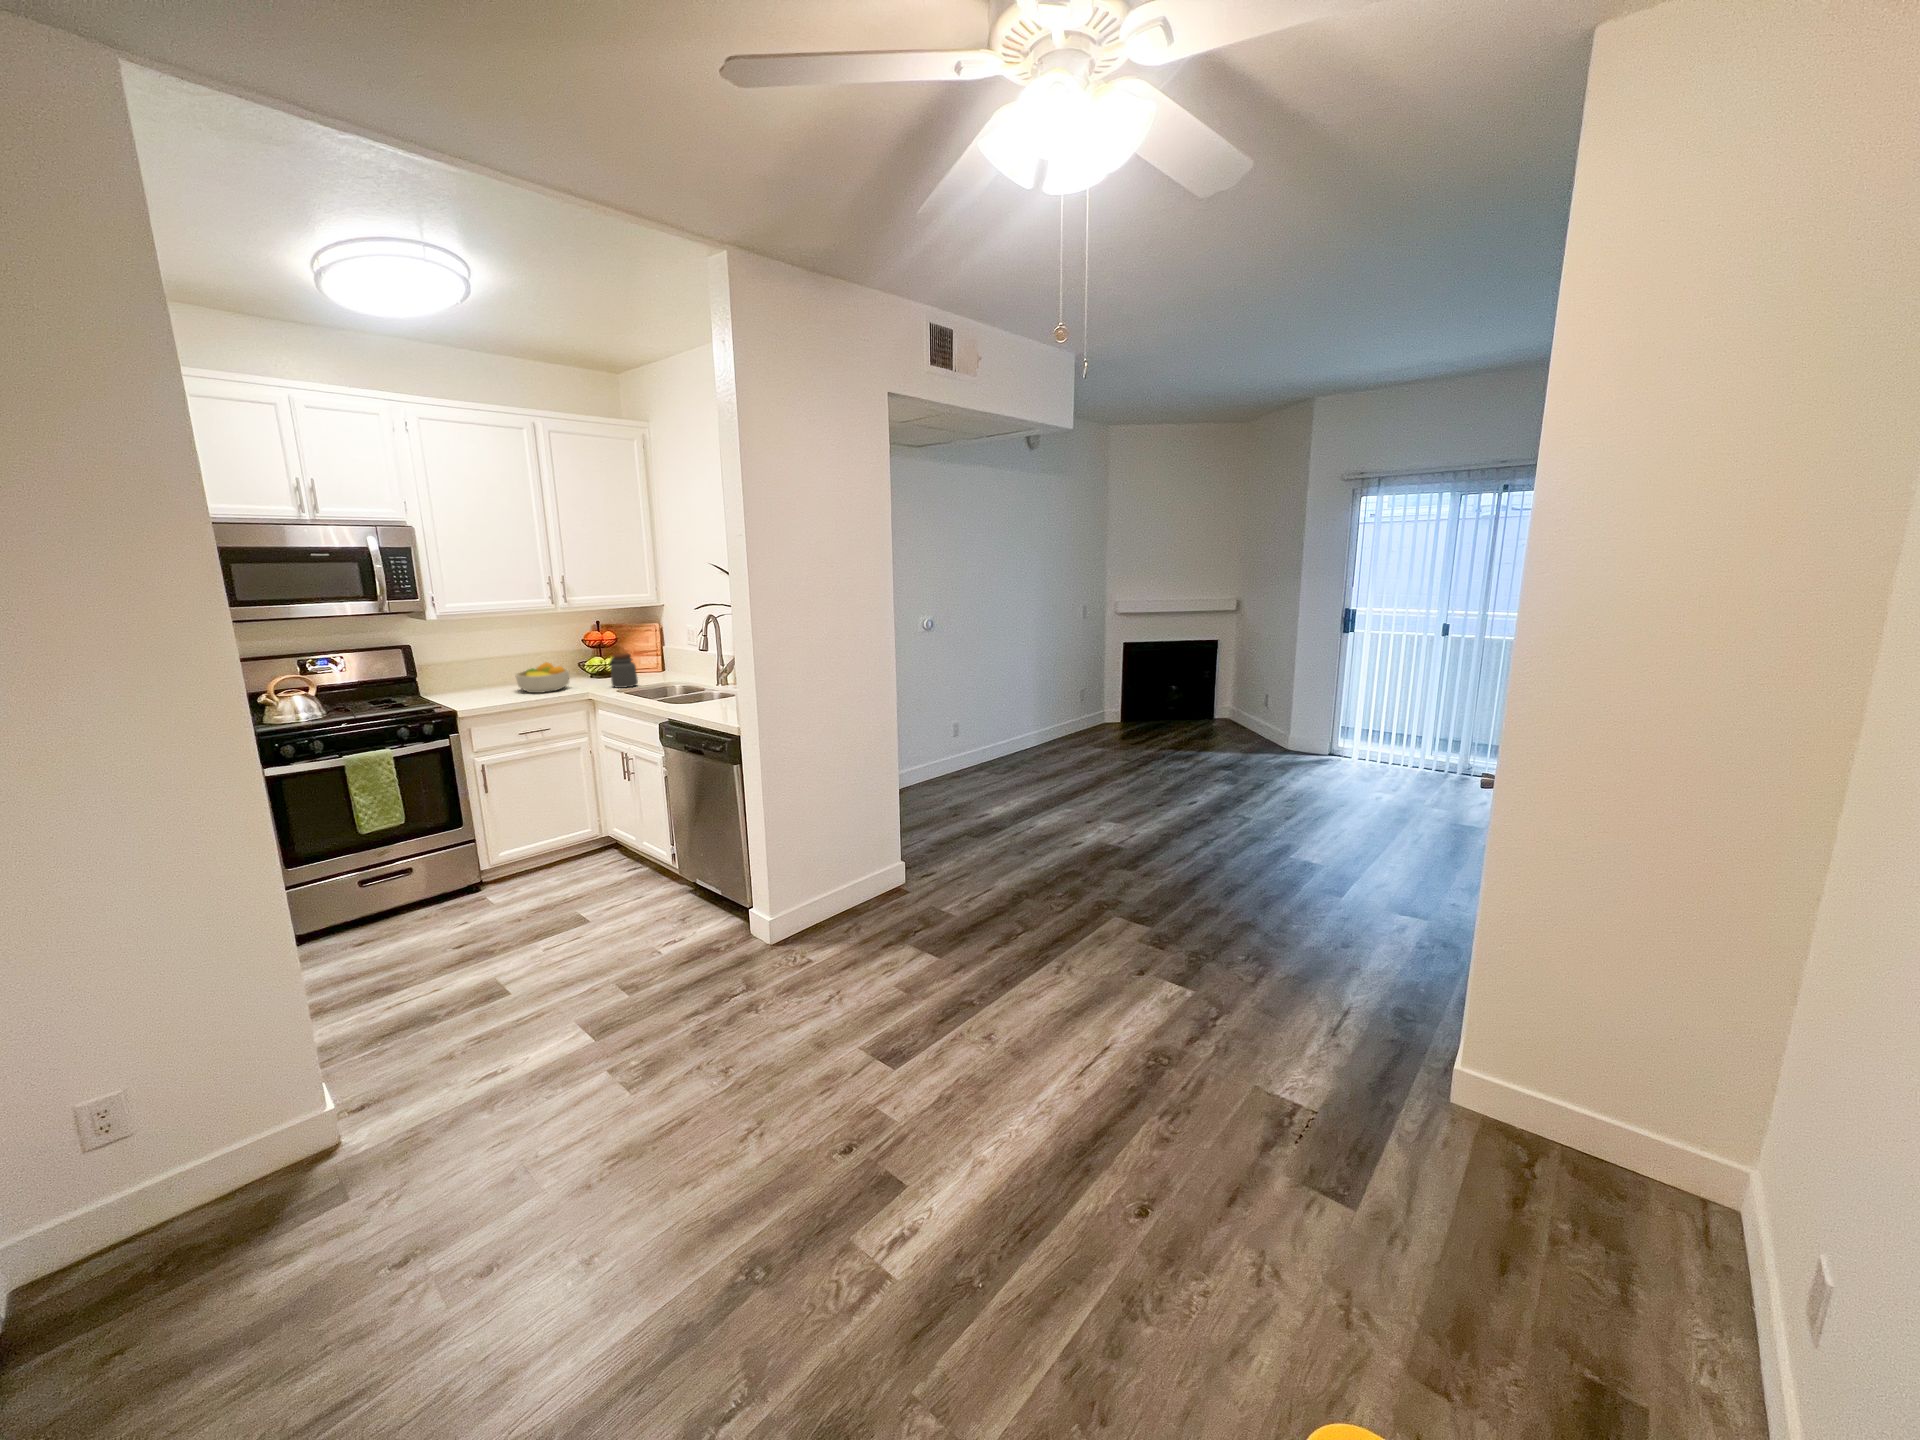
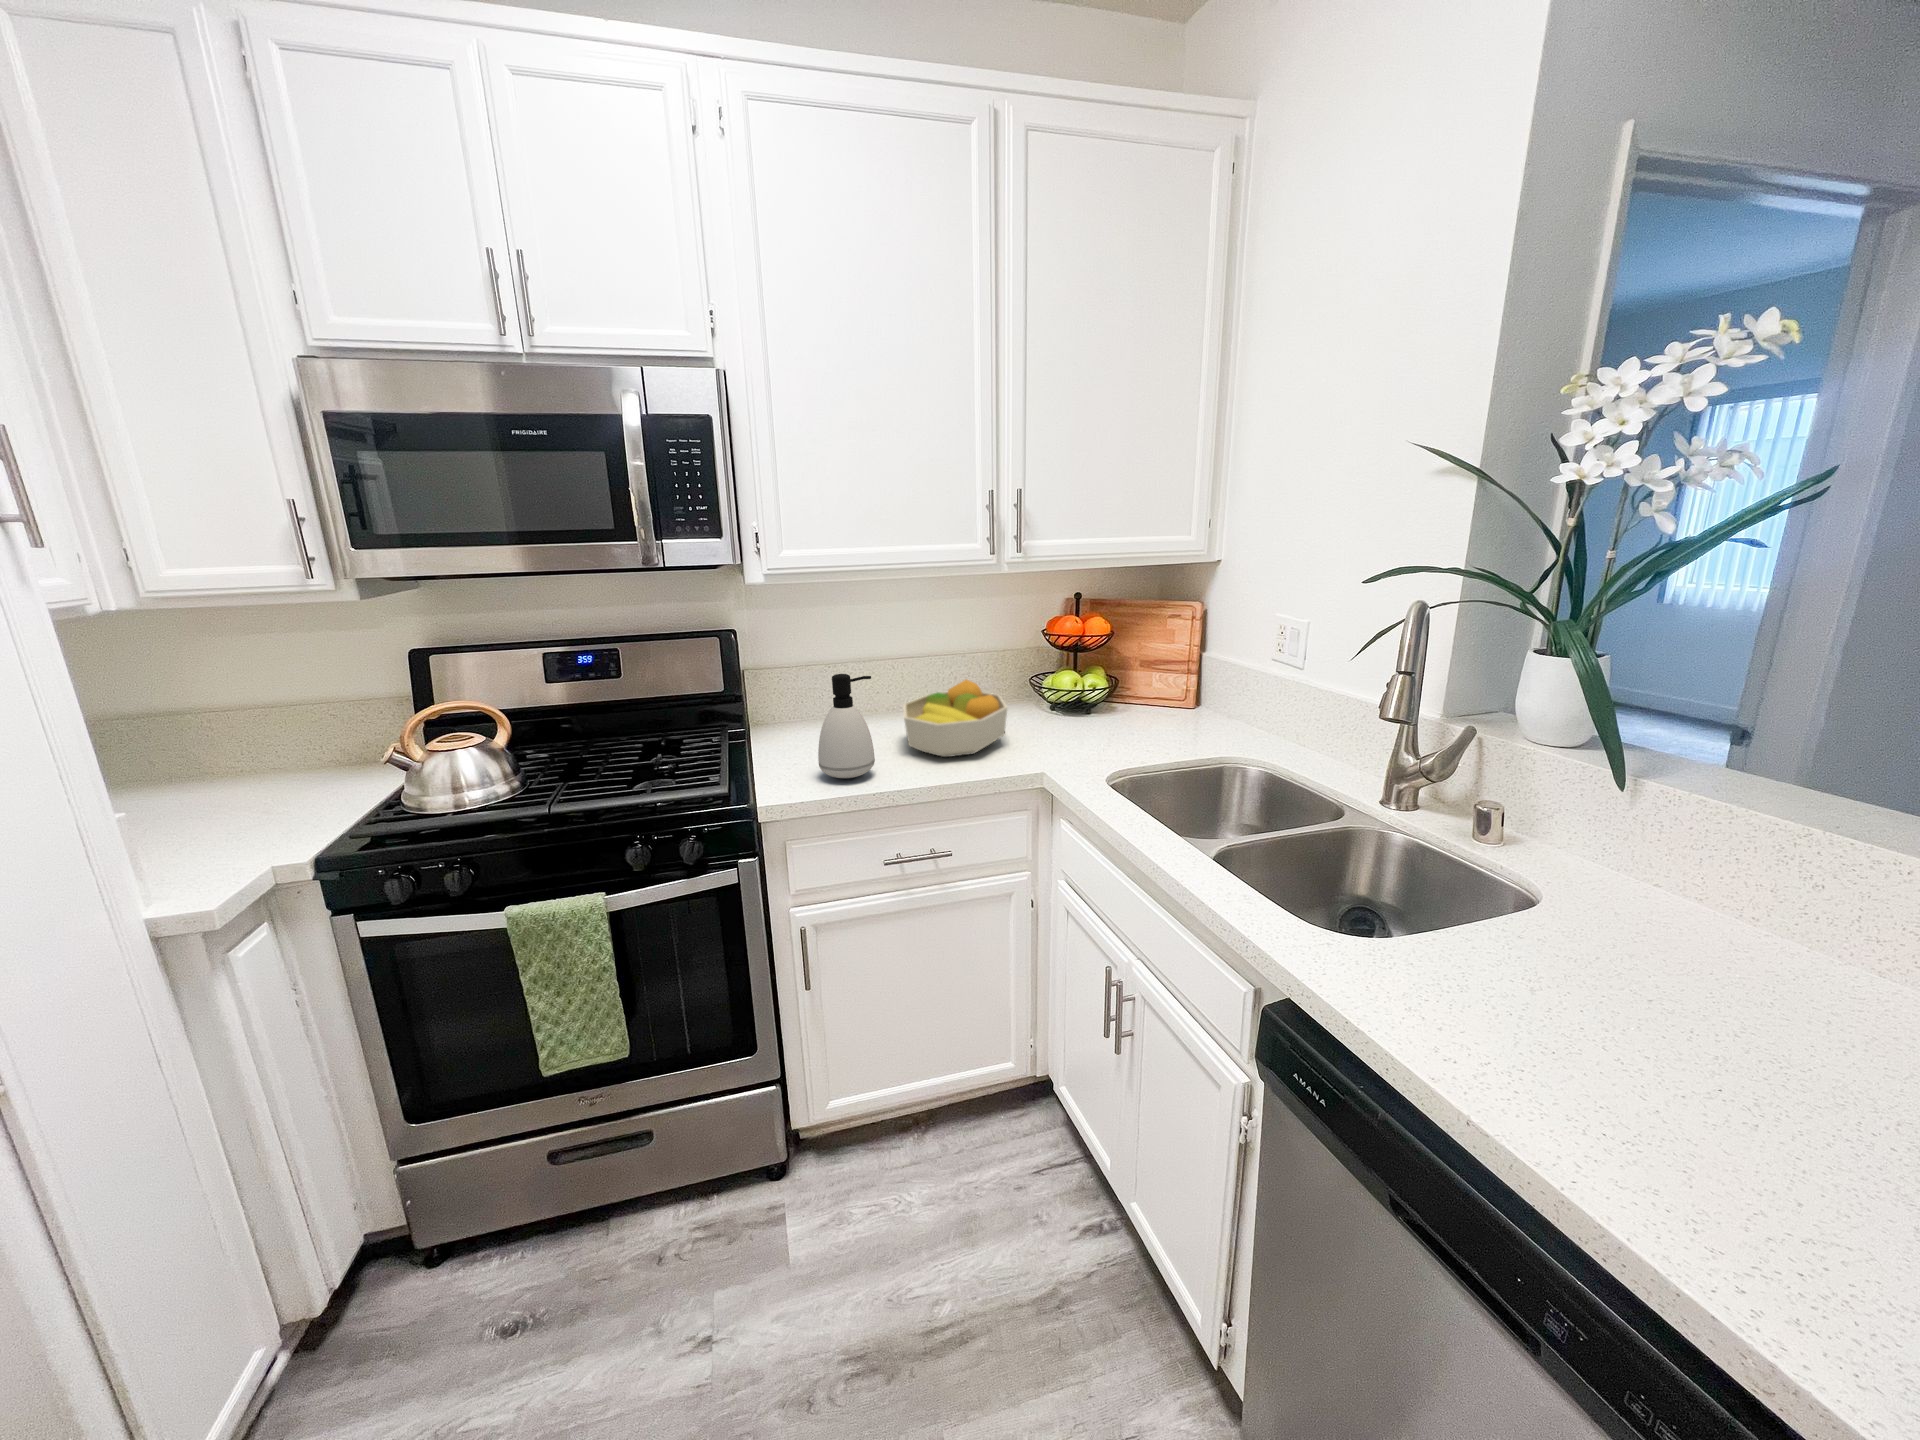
jar: present [610,654,638,688] -> none [1093,677,1152,763]
soap dispenser: none [482,655,510,700] -> present [818,674,875,778]

